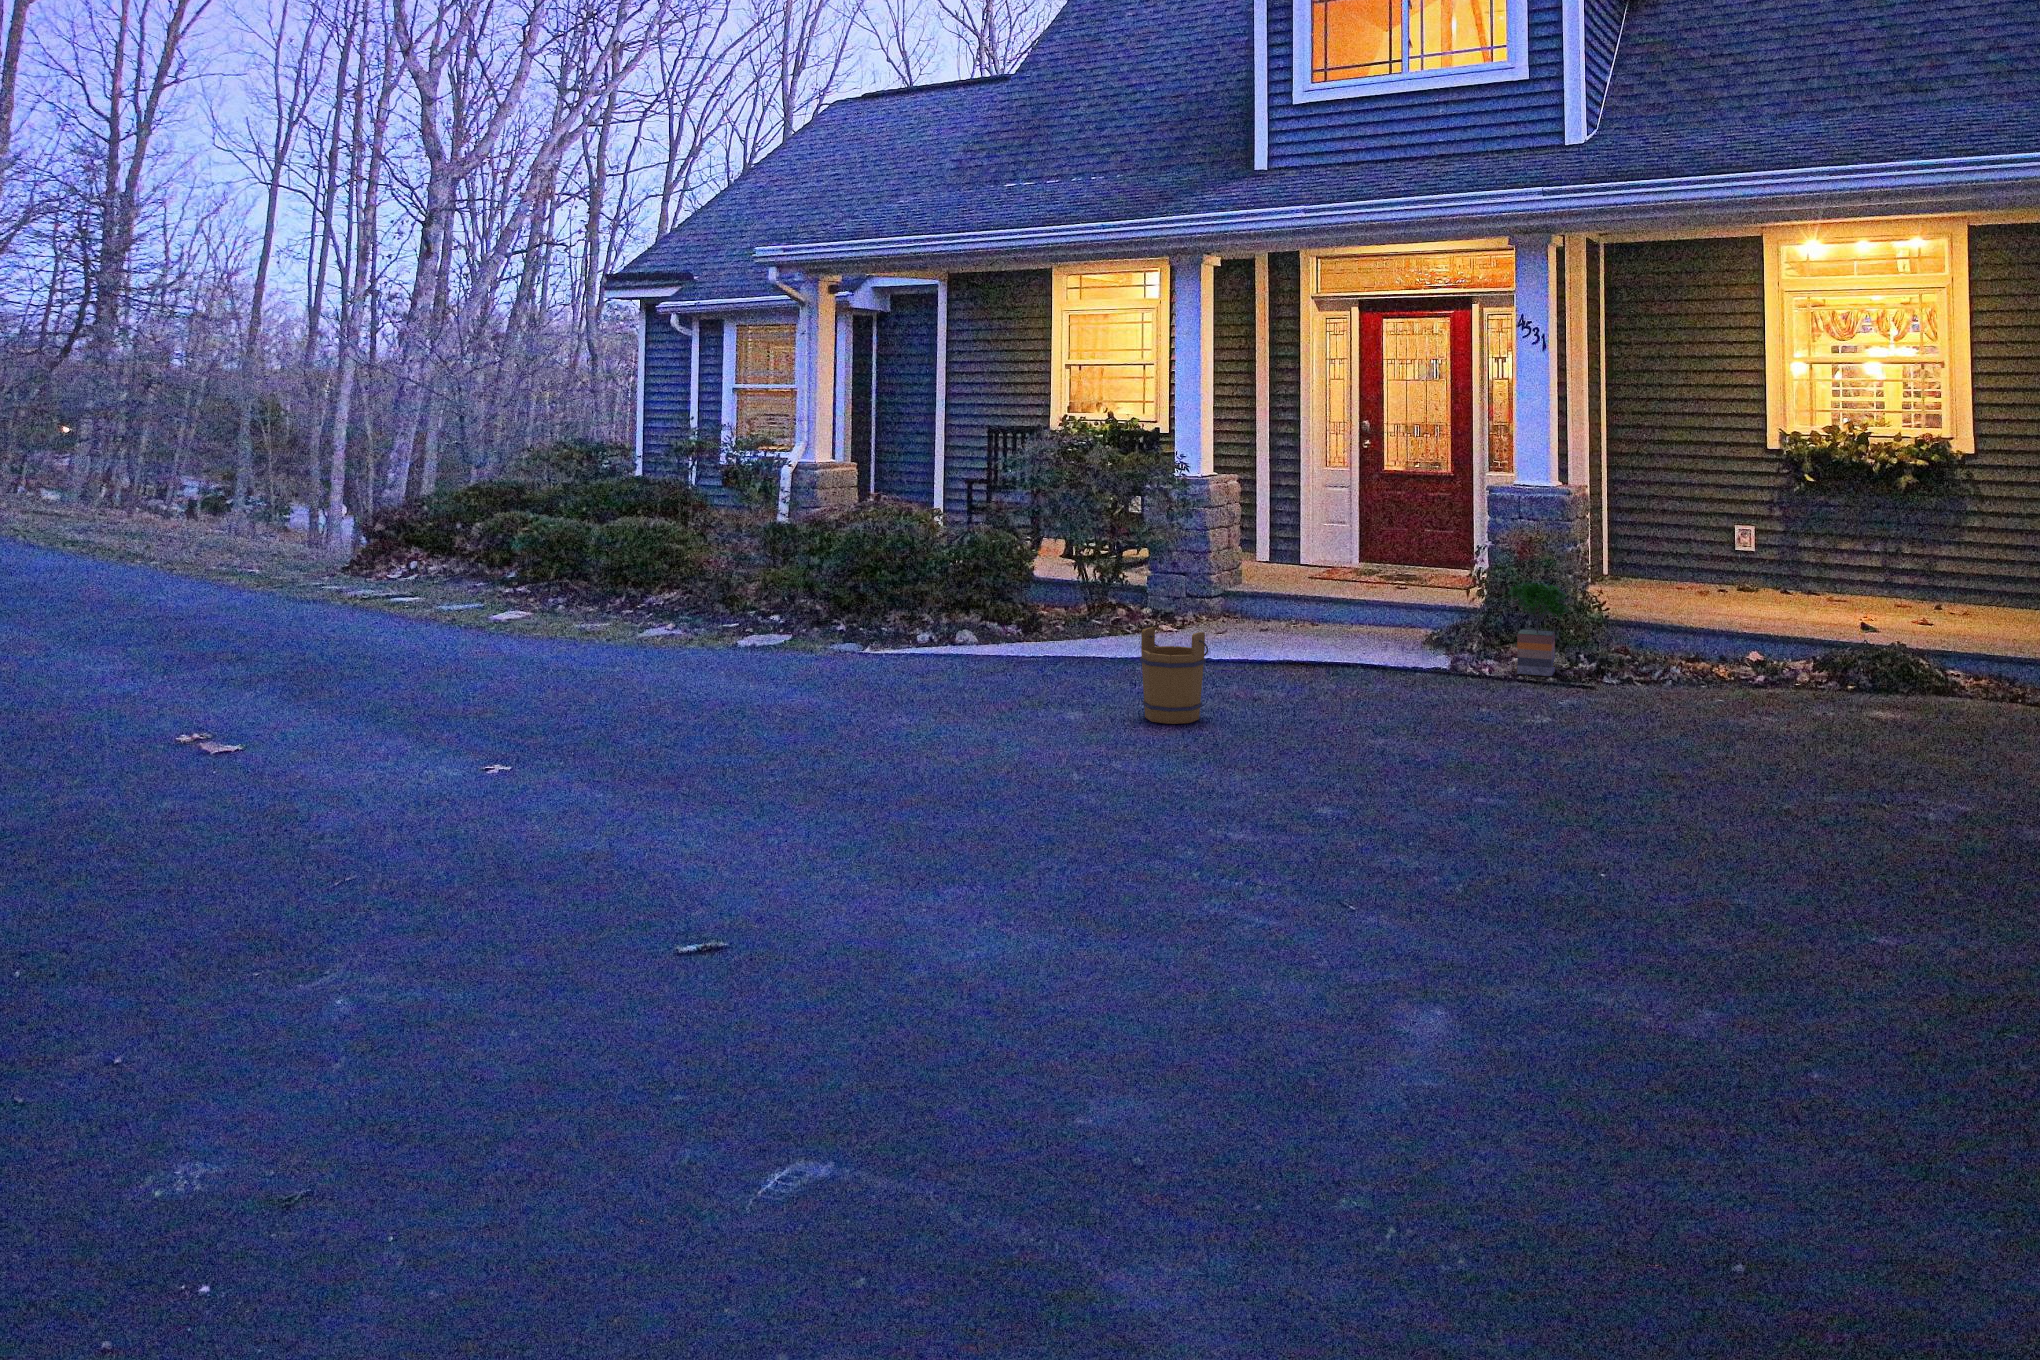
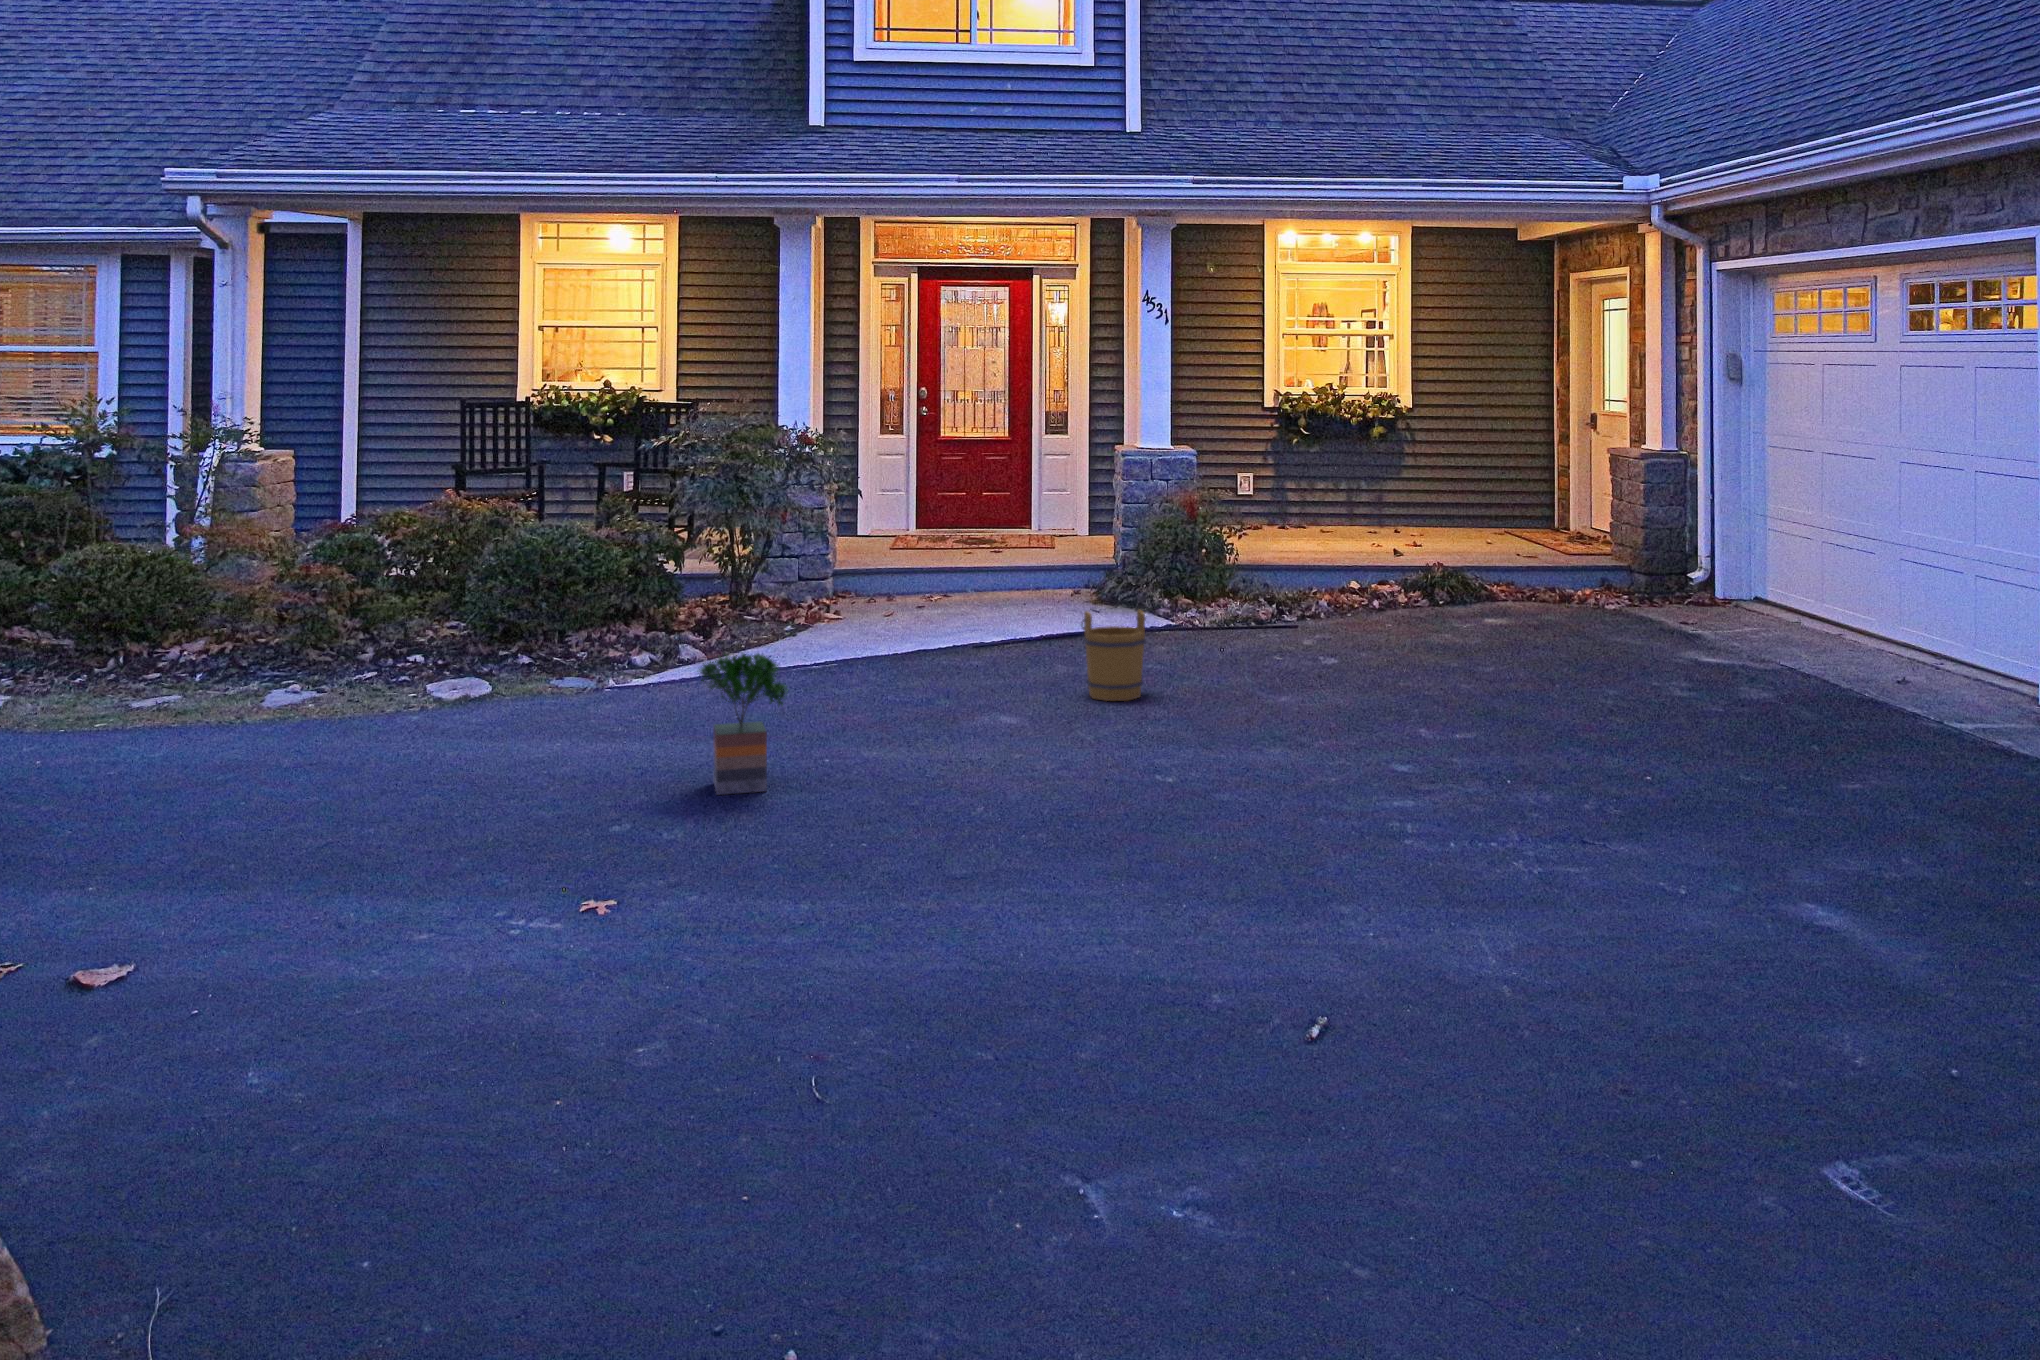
potted tree: present [1510,582,1569,676] -> present [699,654,788,795]

